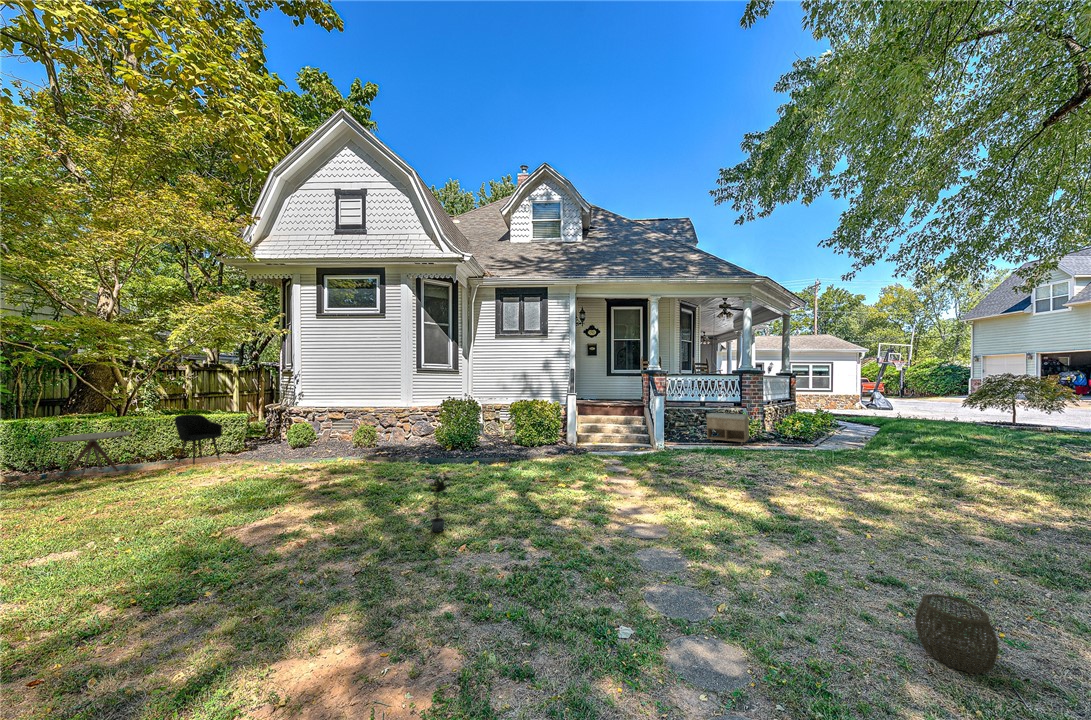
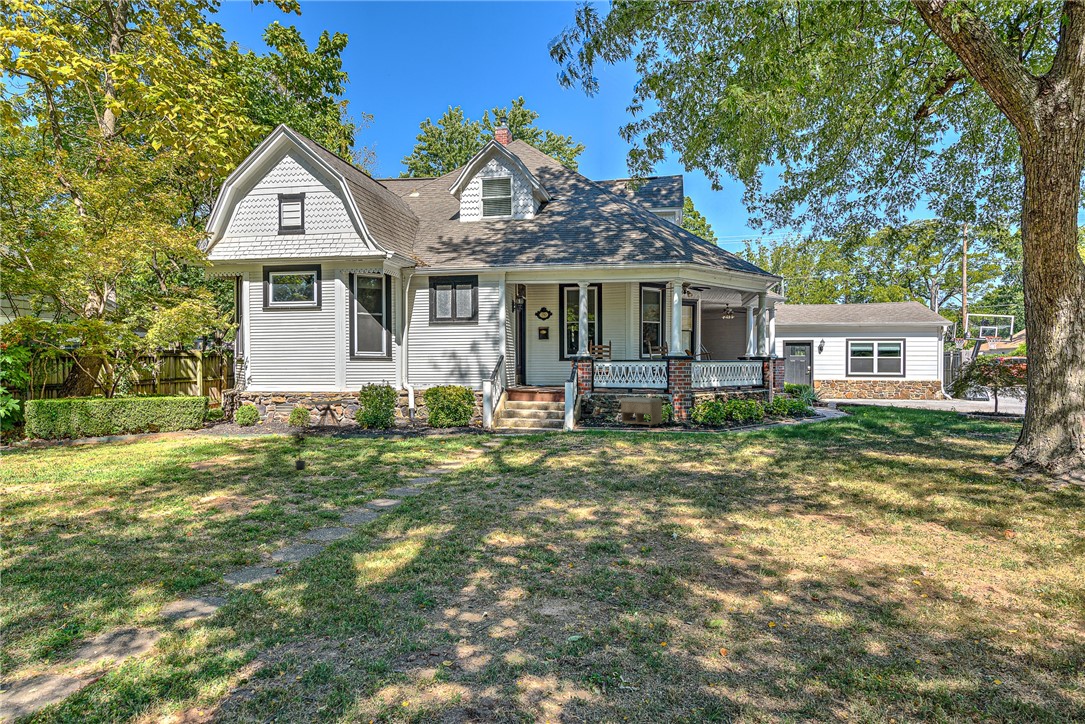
armchair: present [175,414,222,464] -> none [149,397,189,437]
round table: present [50,432,131,477] -> present [308,401,348,429]
woven basket: present [915,594,999,674] -> none [486,480,519,514]

